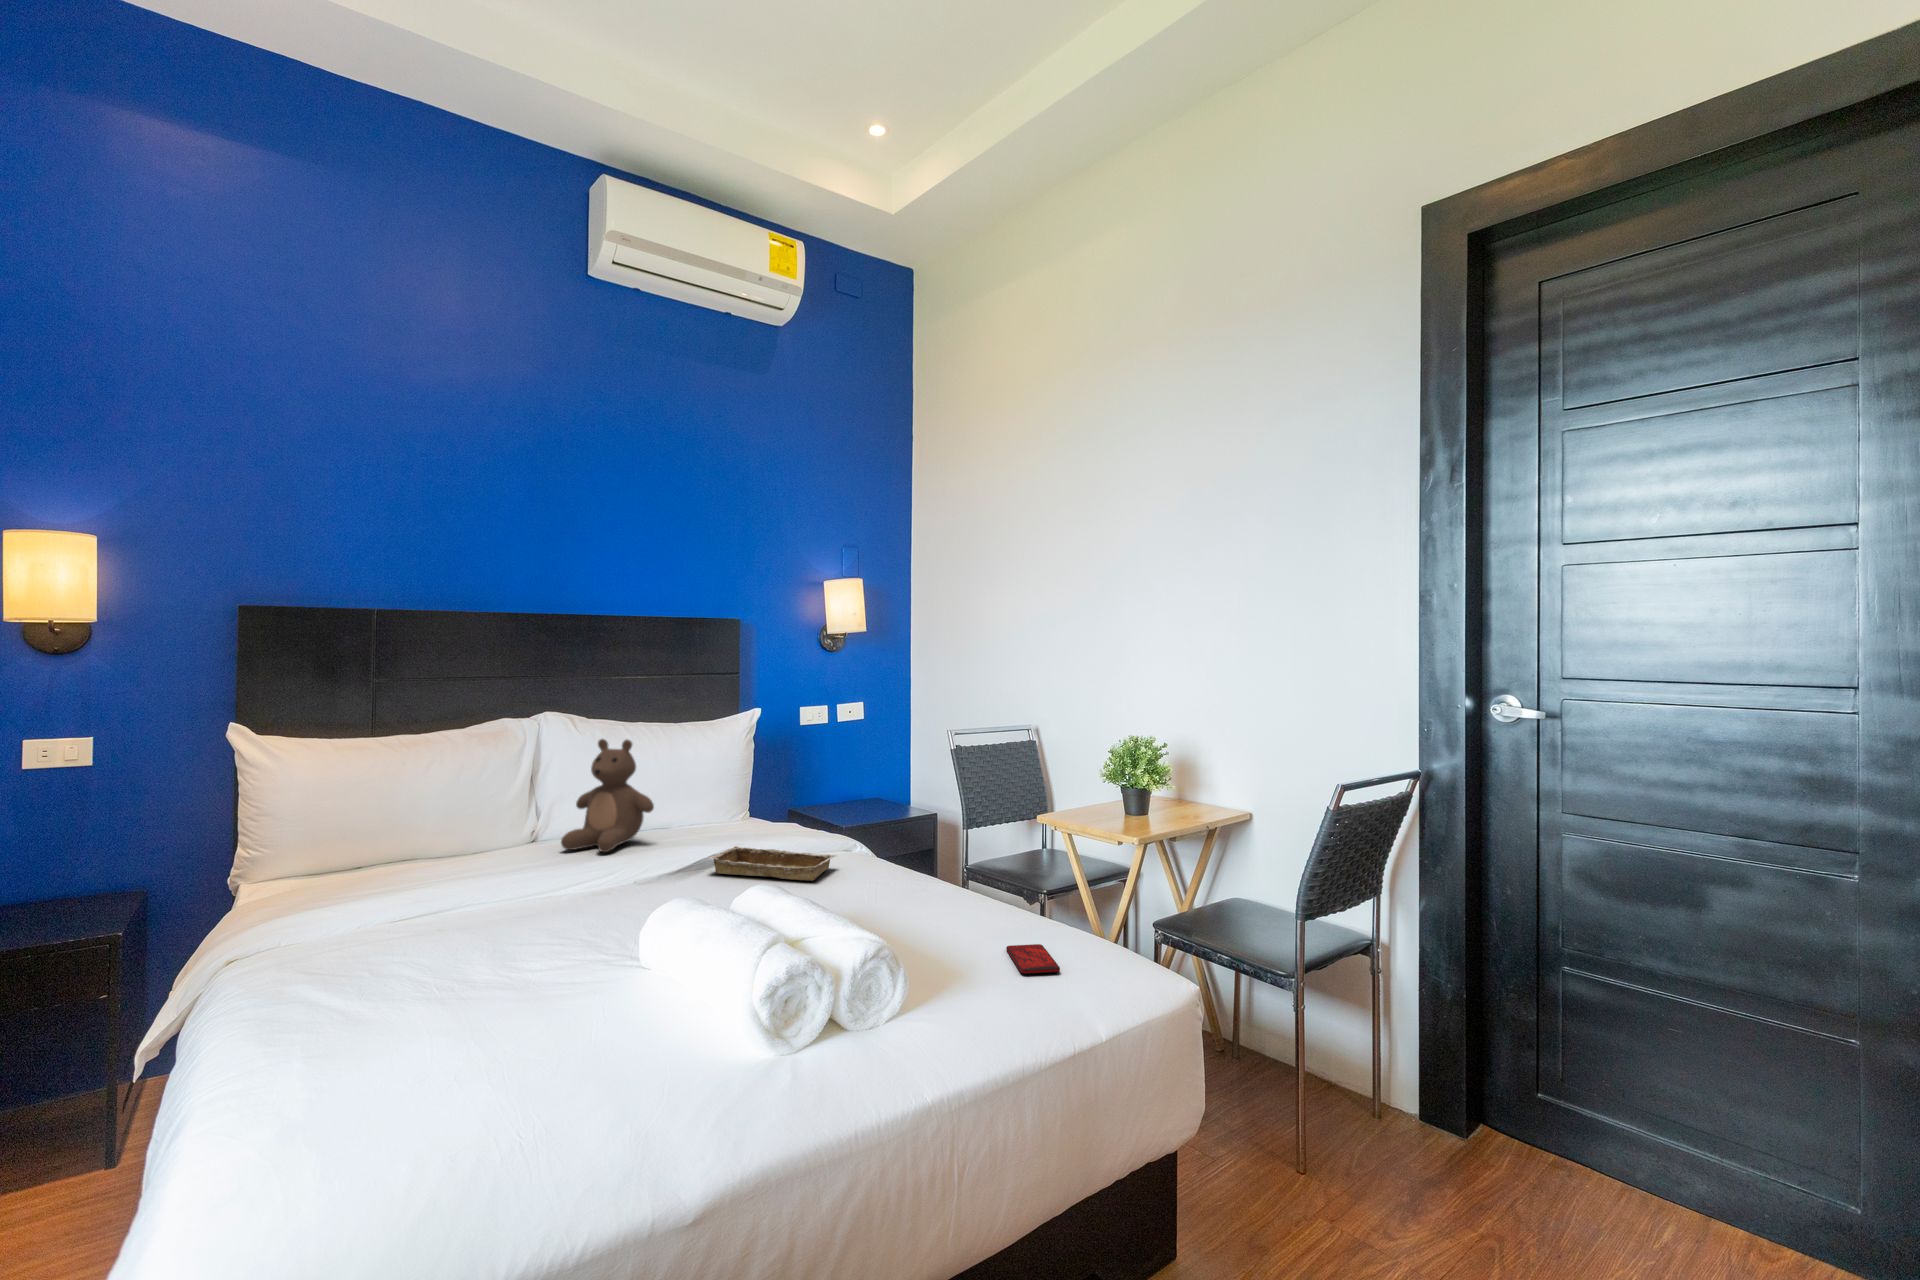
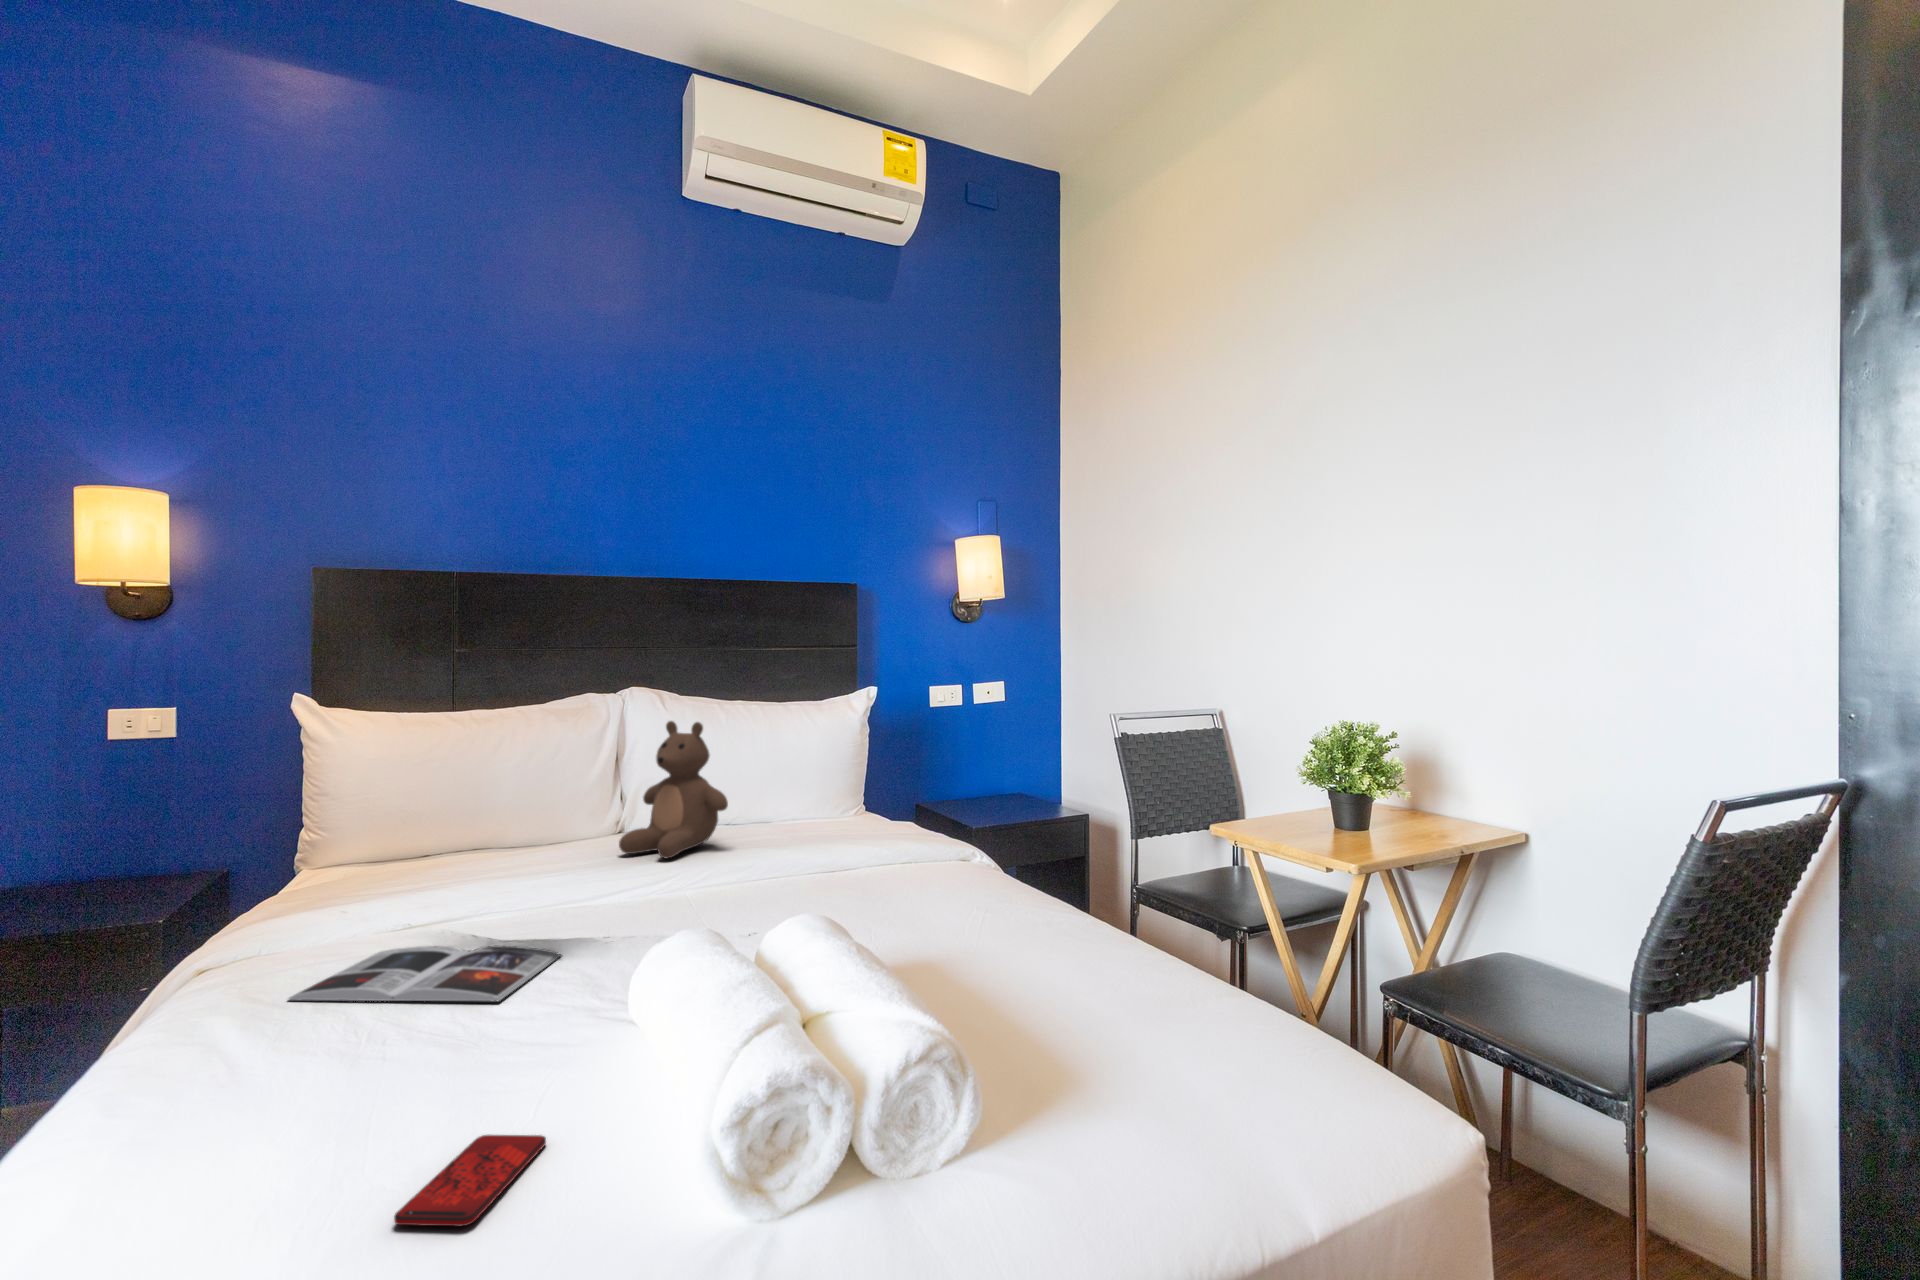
tray: present [709,846,836,880] -> none [780,856,944,906]
magazine: none [346,920,554,965] -> present [288,946,560,1001]
smartphone: present [1006,944,1060,974] -> present [394,1135,546,1226]

